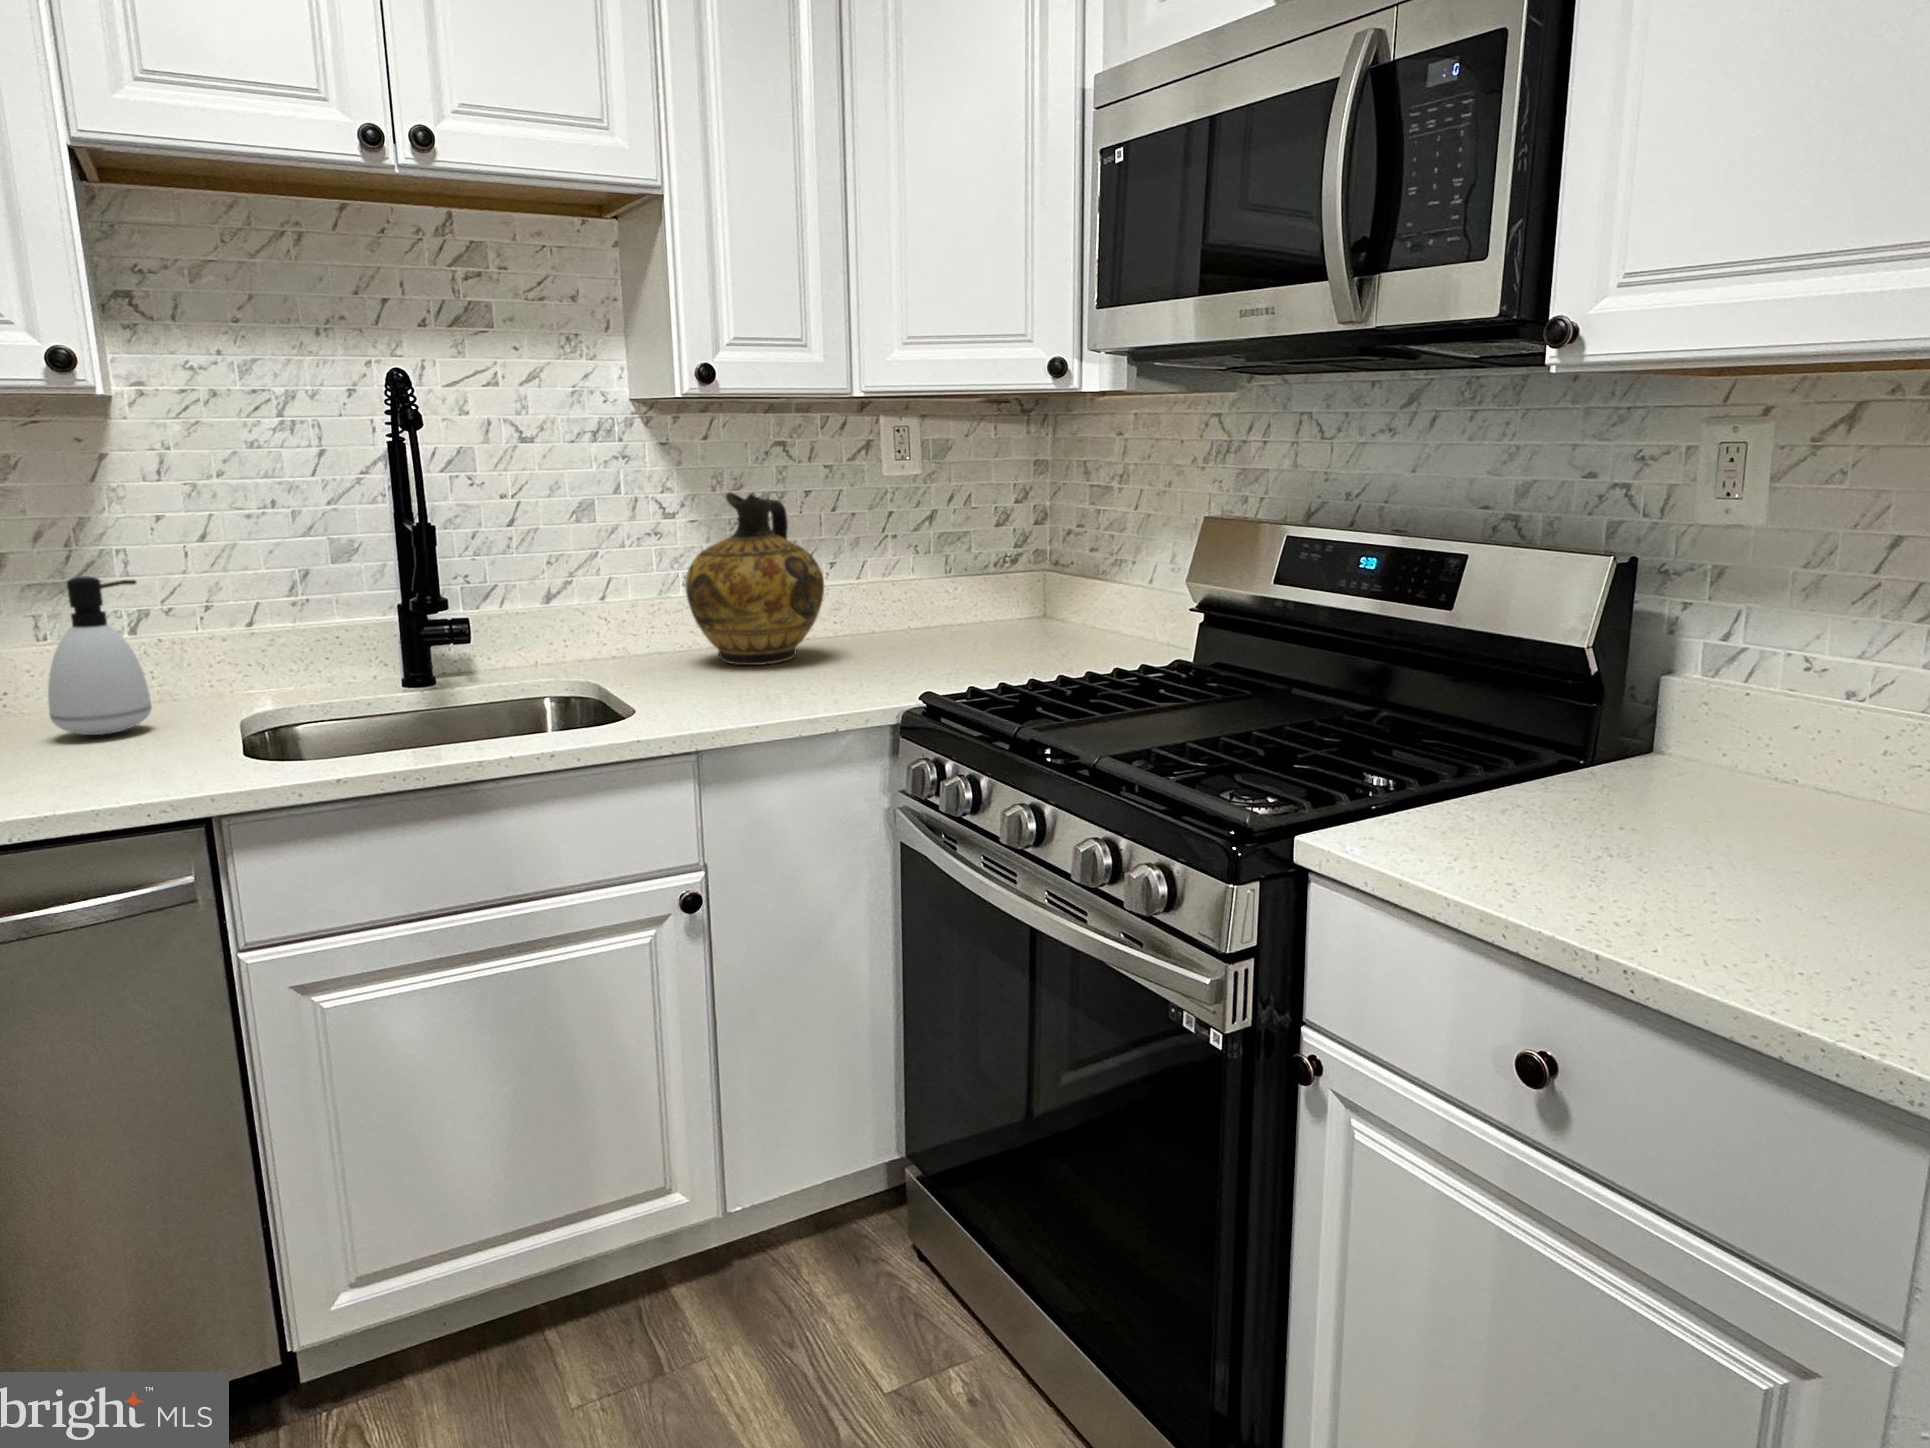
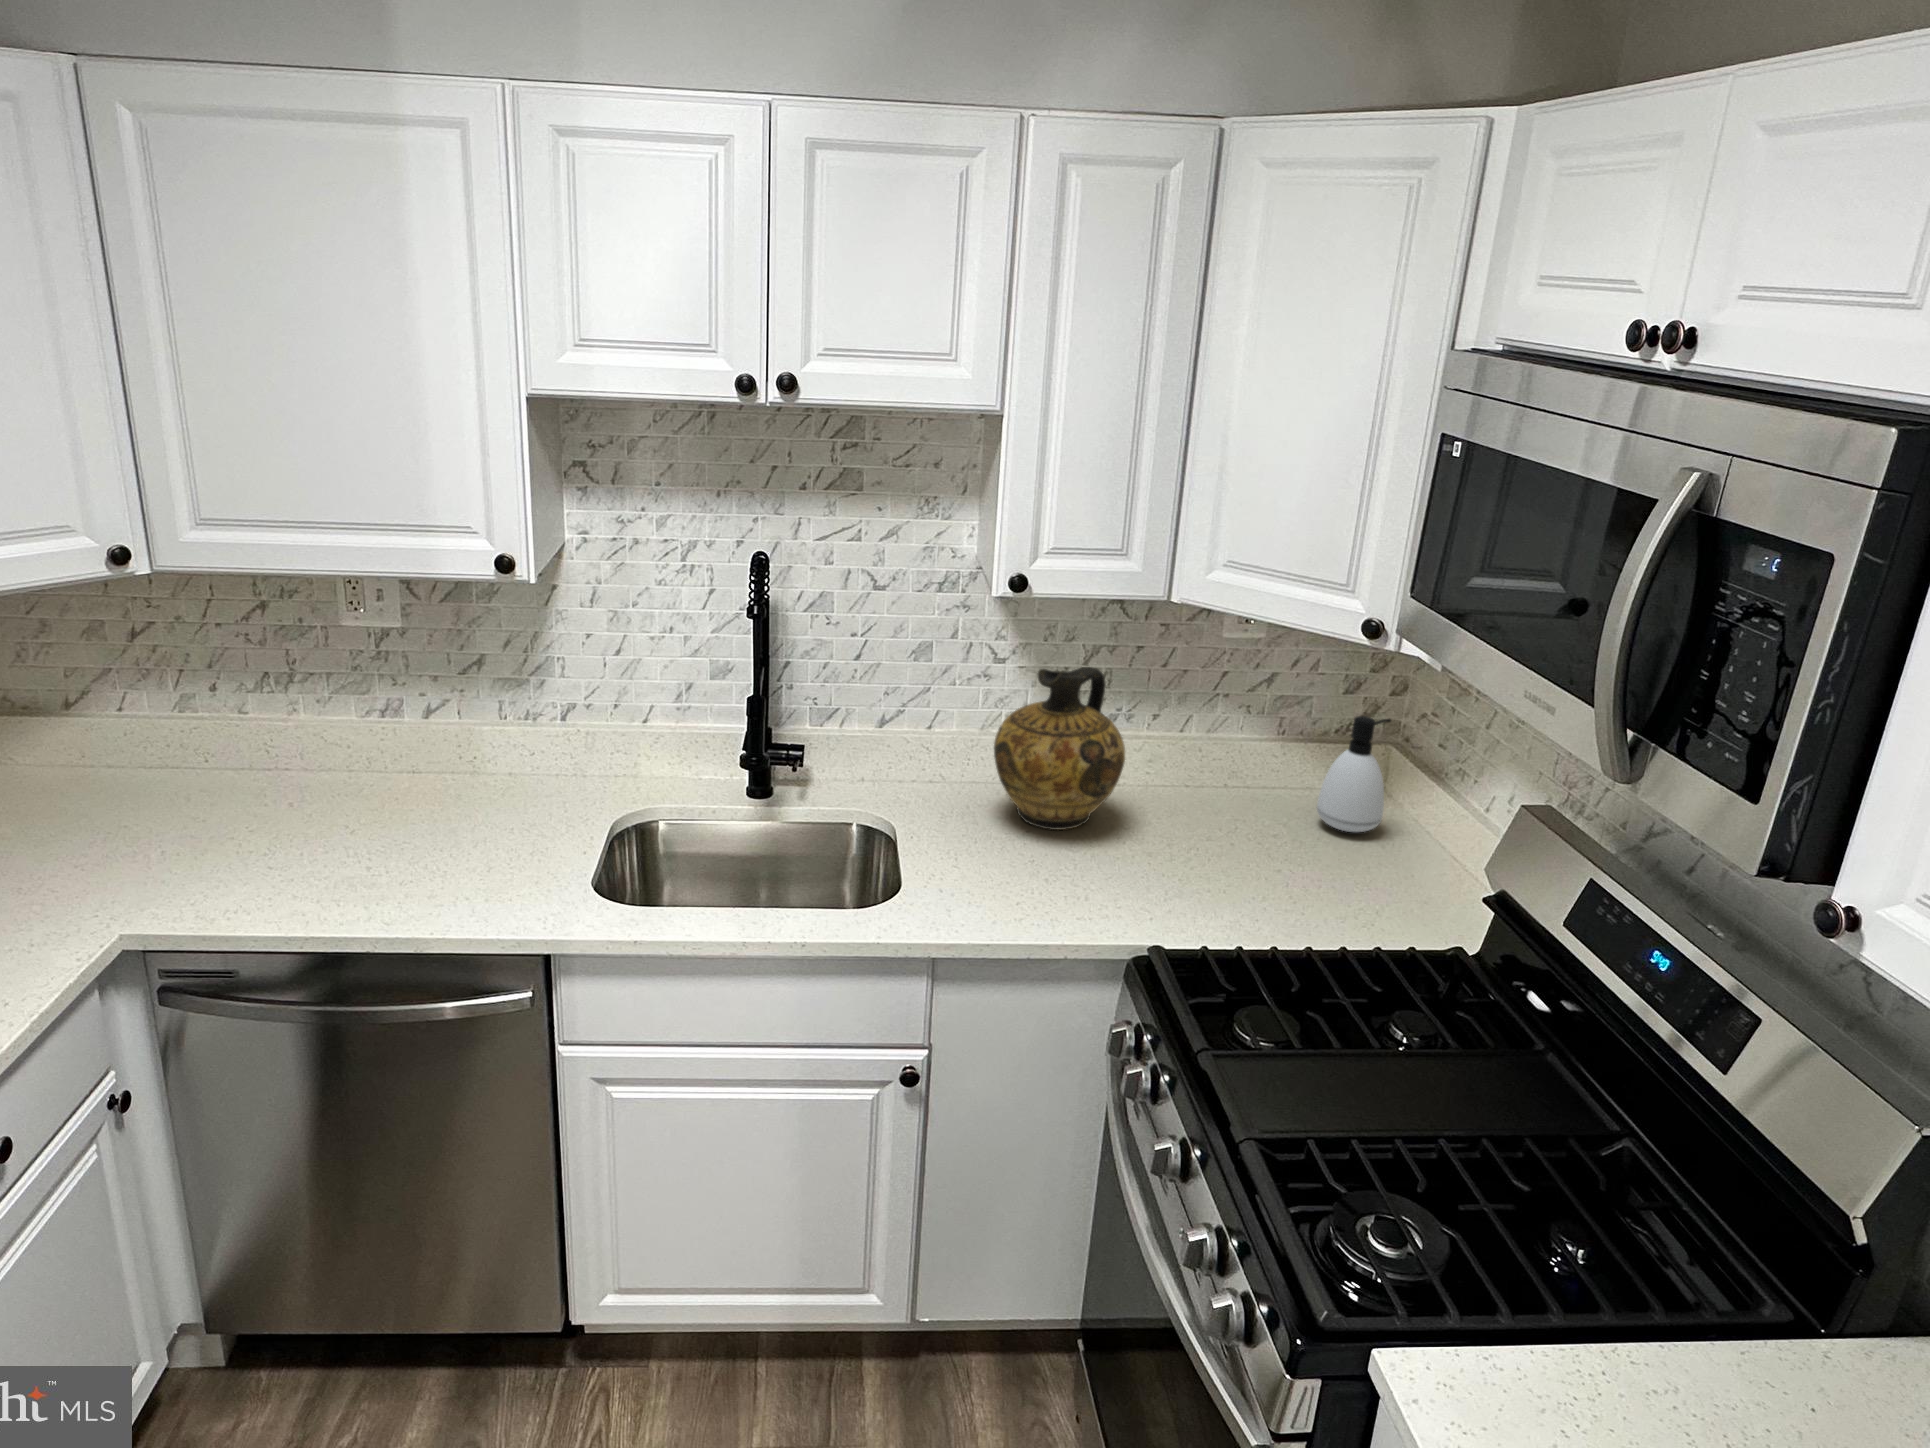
soap dispenser: present [48,577,152,735] -> present [1317,716,1391,832]

